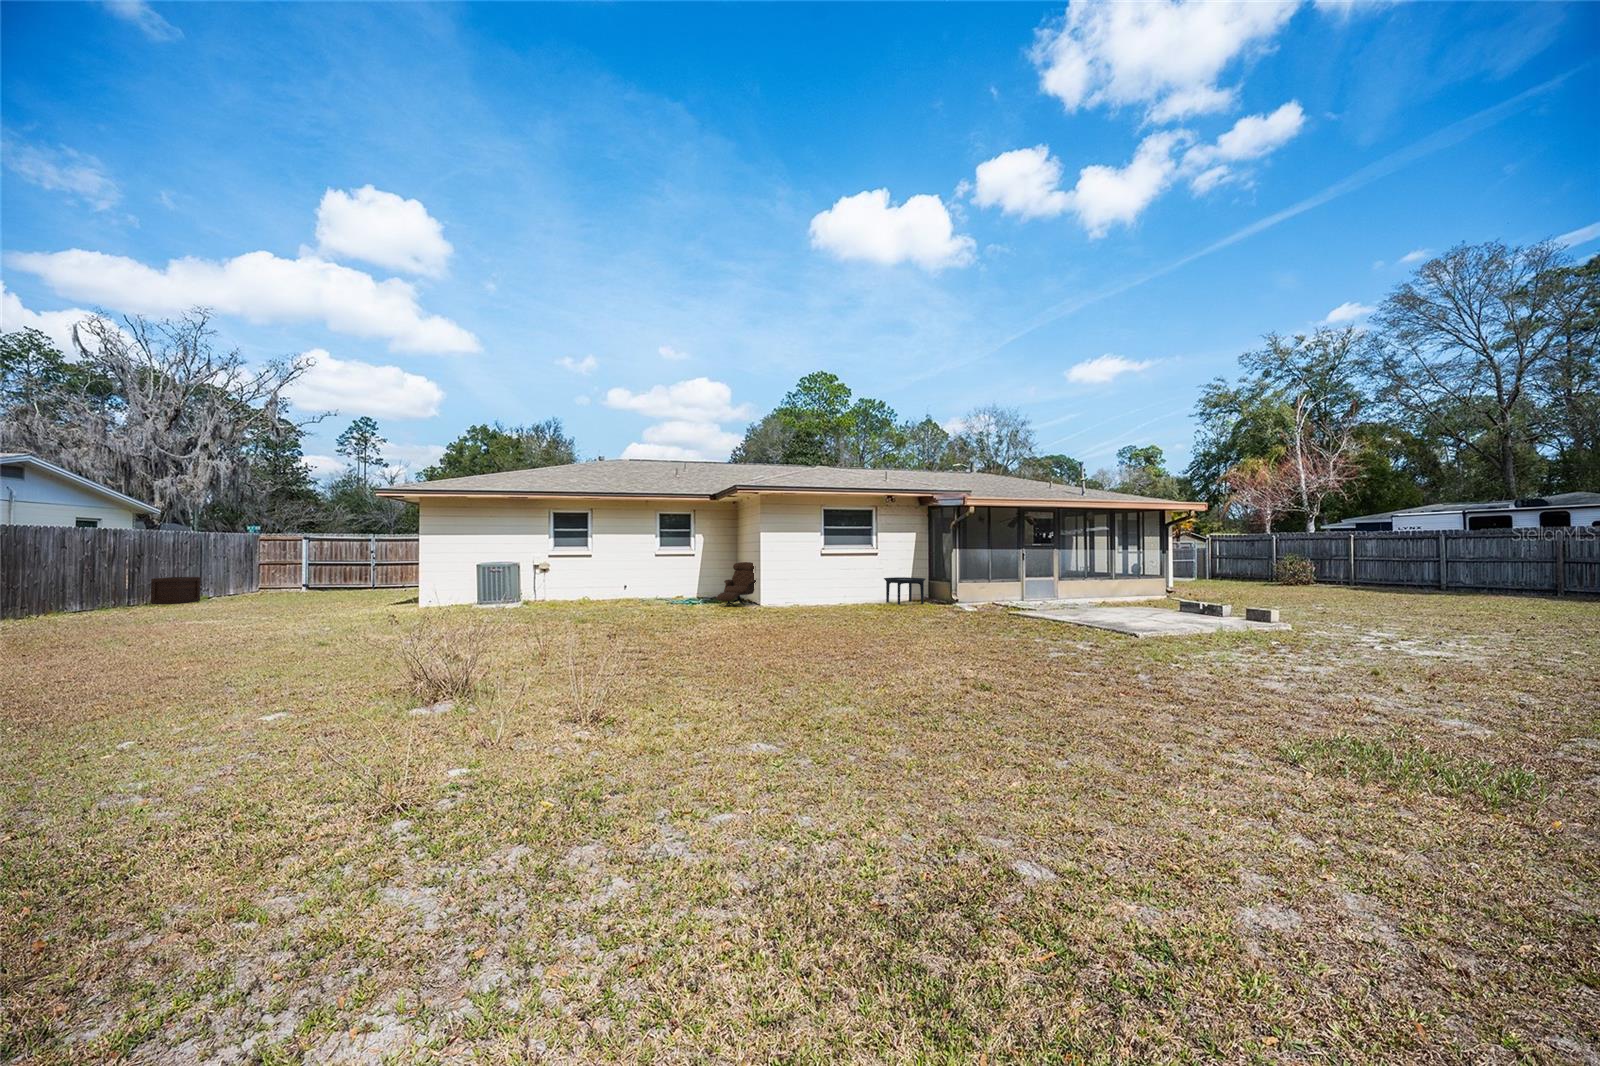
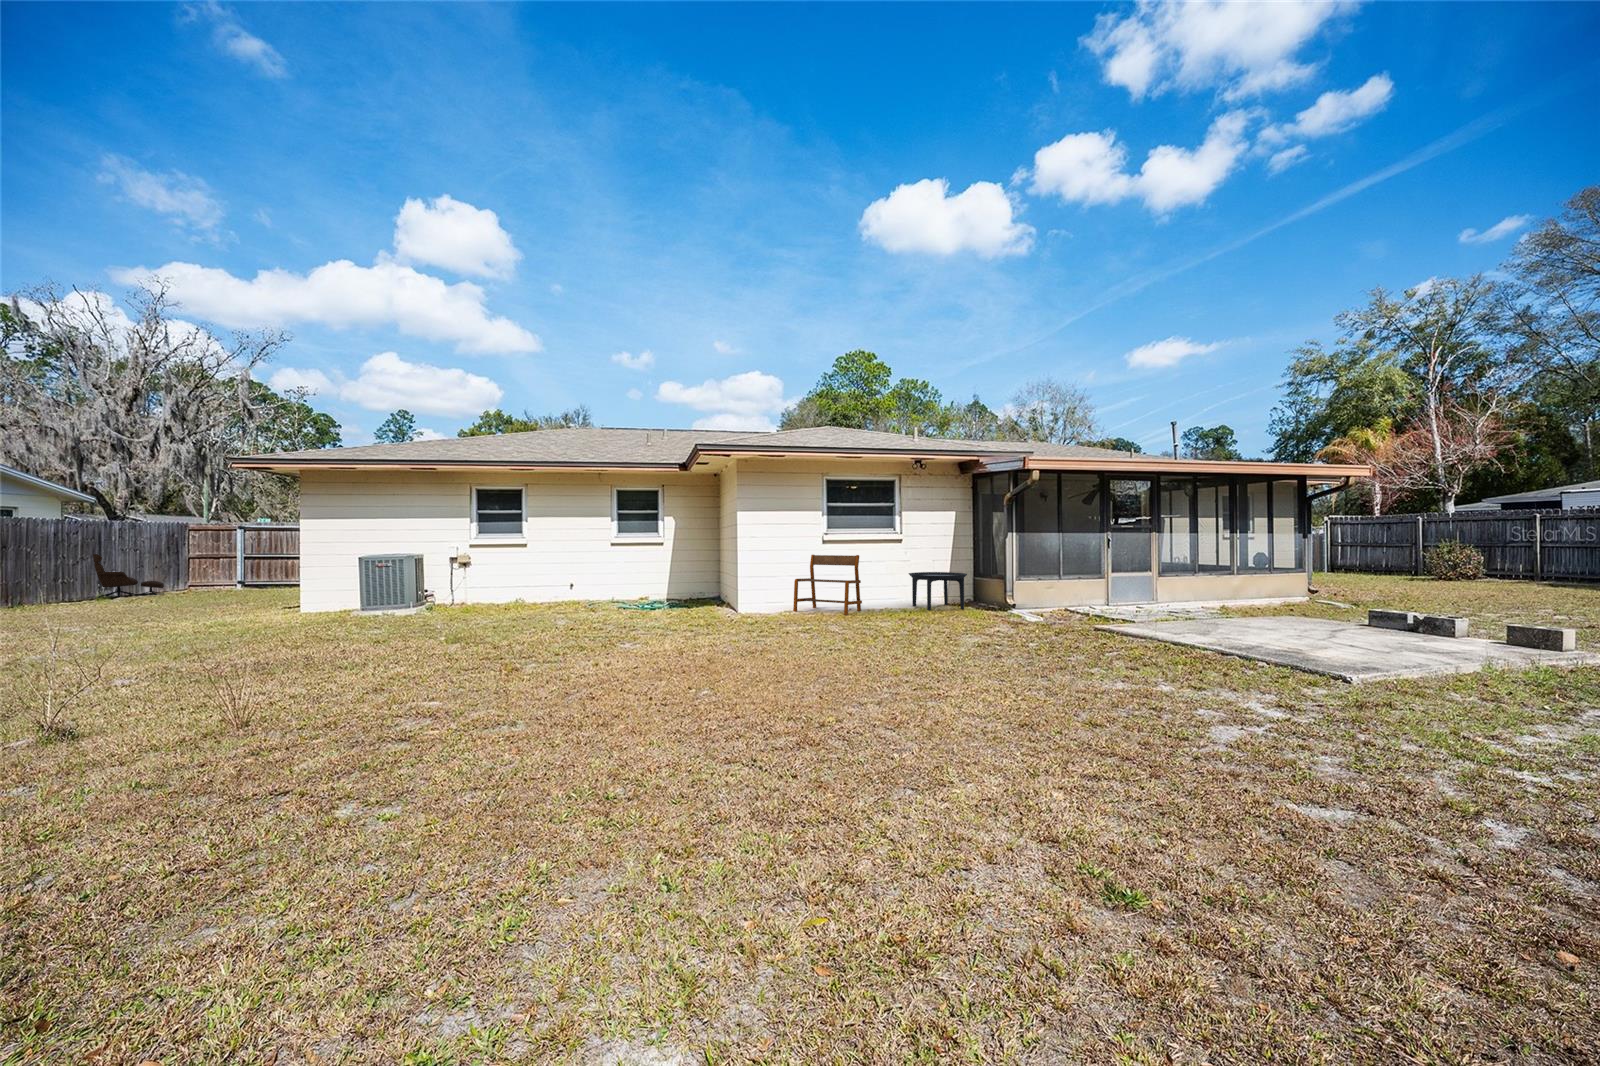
lounge chair: present [717,562,756,607] -> present [93,554,164,598]
bench: none [801,564,851,608] -> present [793,555,862,615]
wooden crate: present [151,577,200,604] -> none [9,573,77,606]

